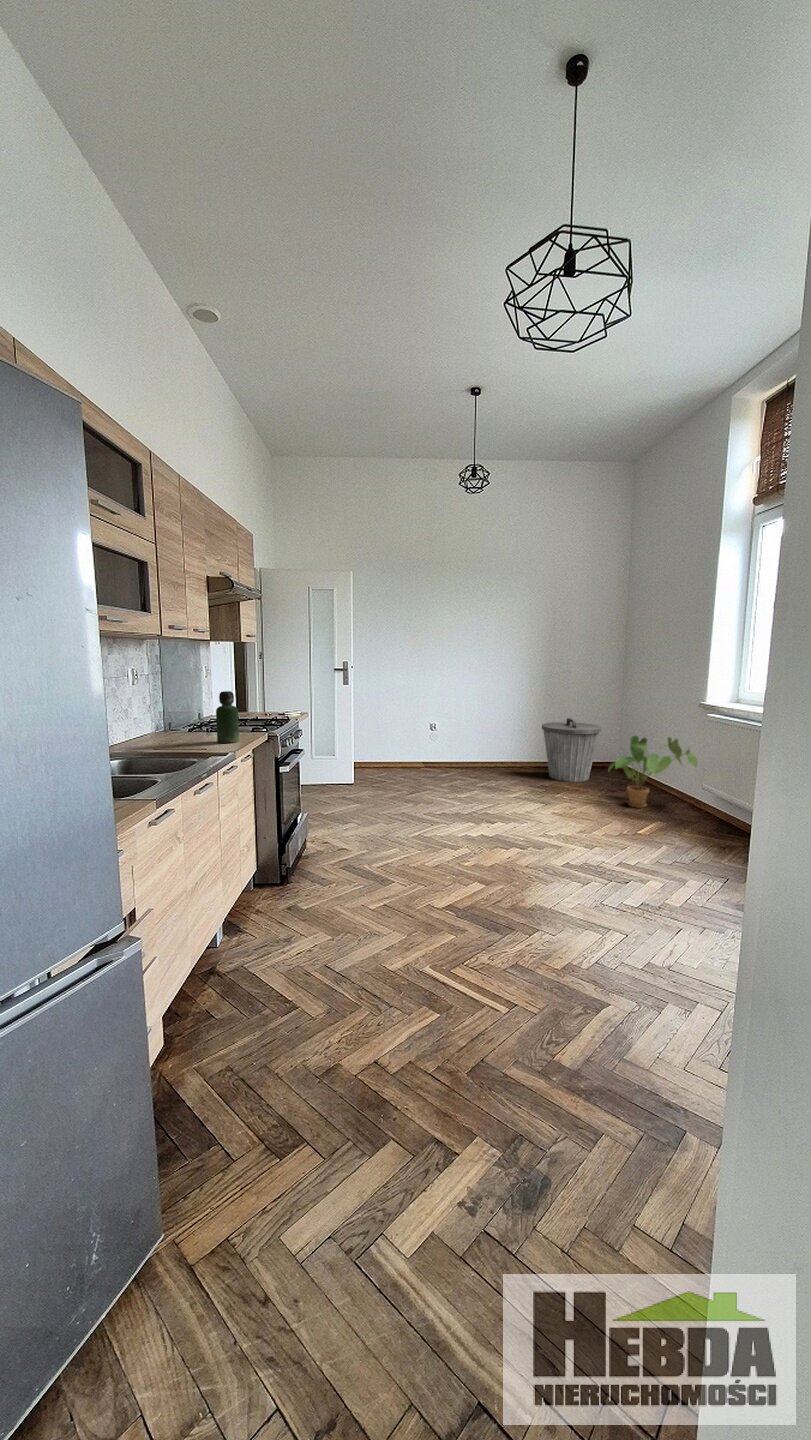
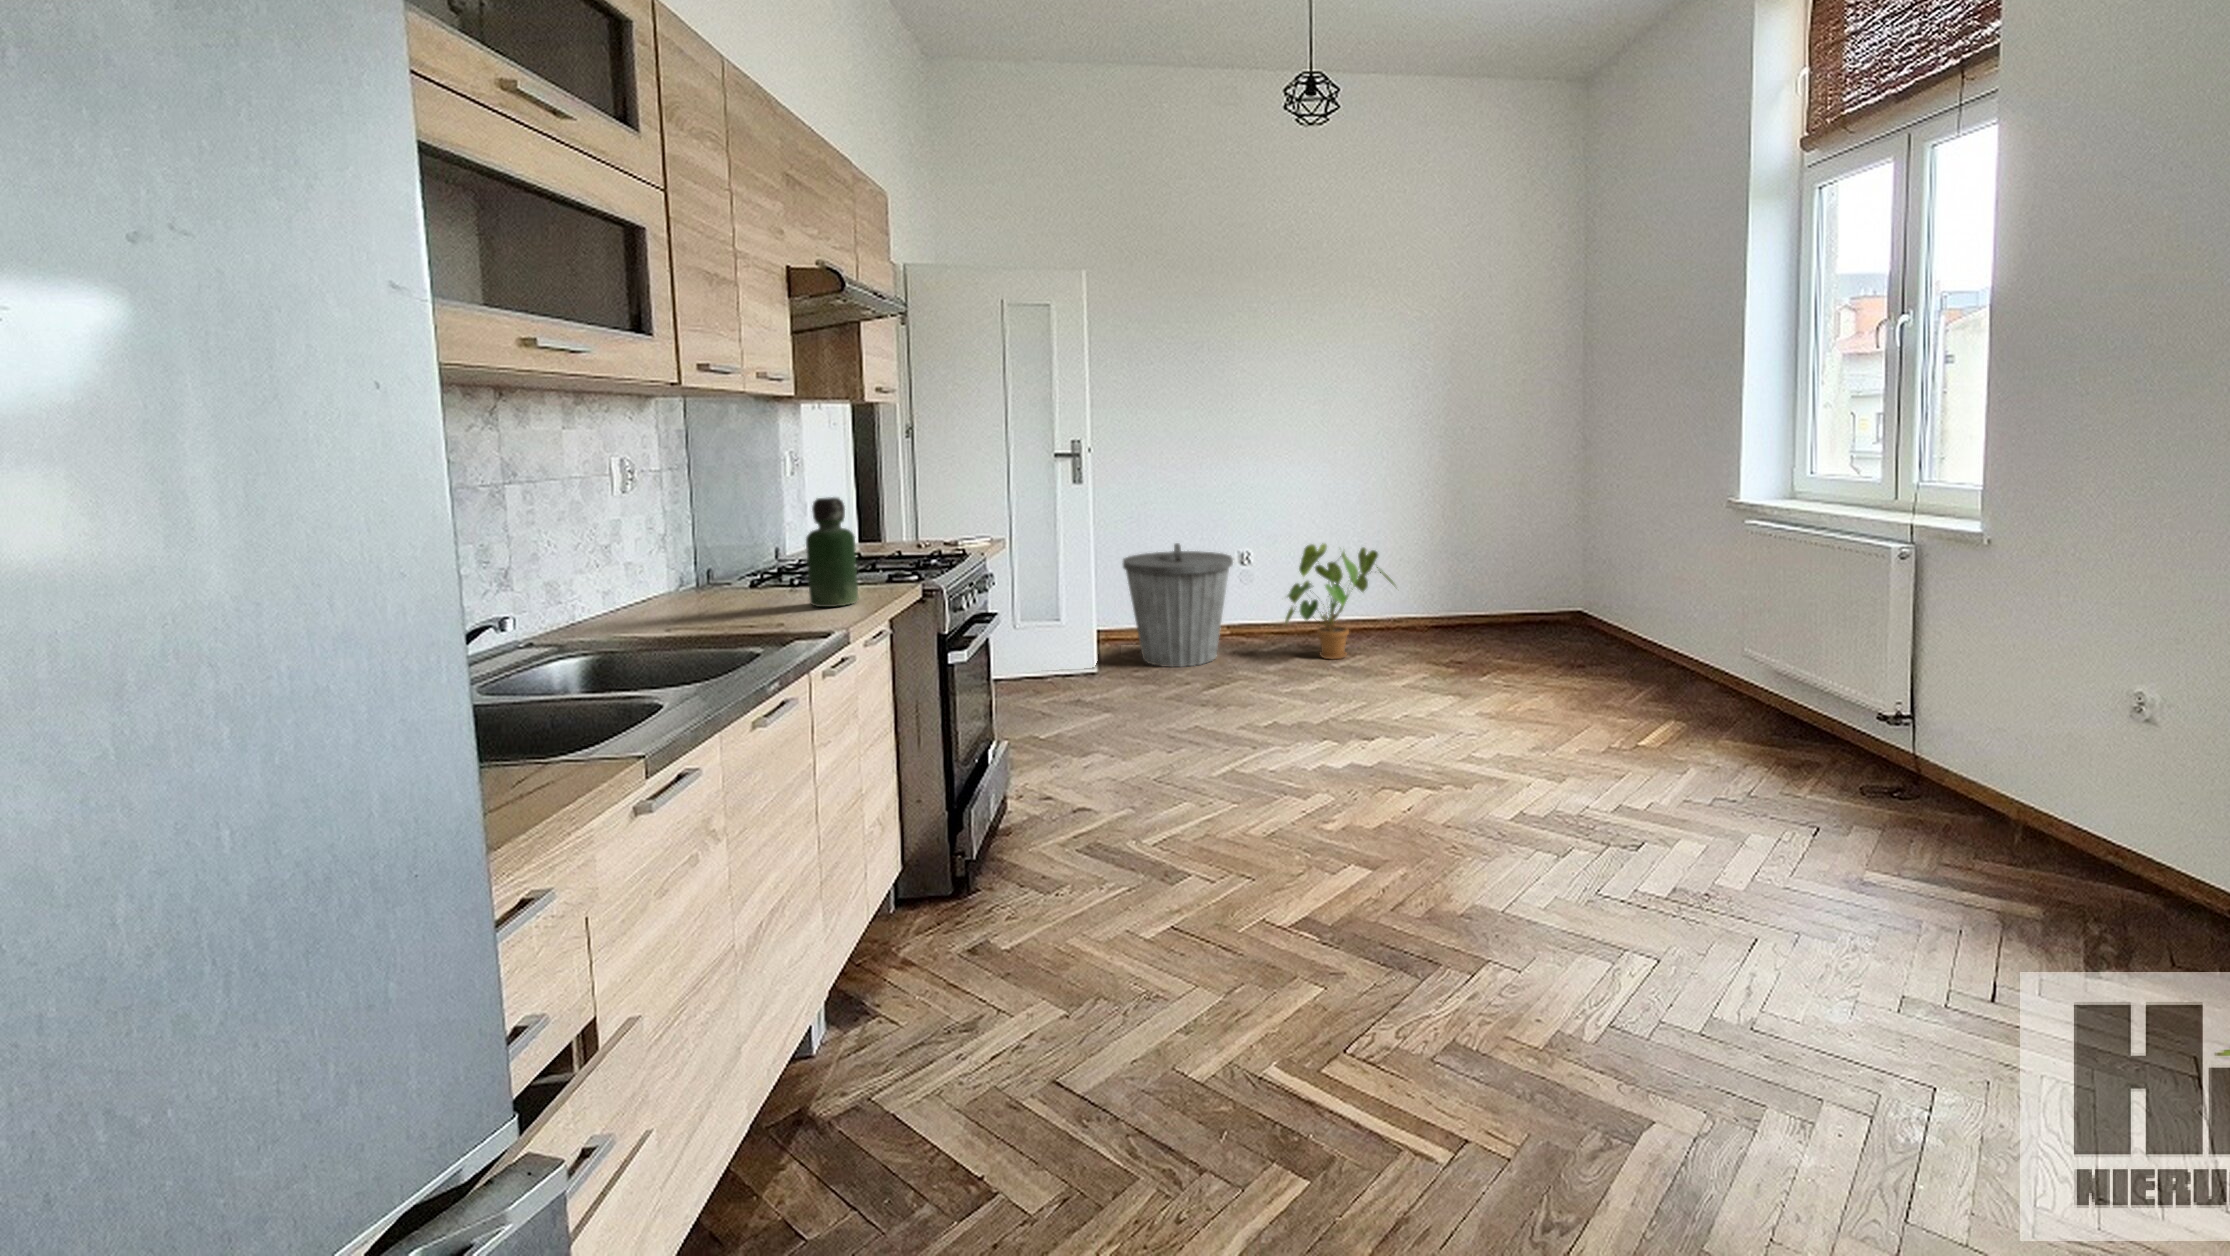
trash can: present [542,718,601,782] -> present [1123,543,1233,667]
house plant: present [608,736,698,808] -> present [1285,544,1395,659]

